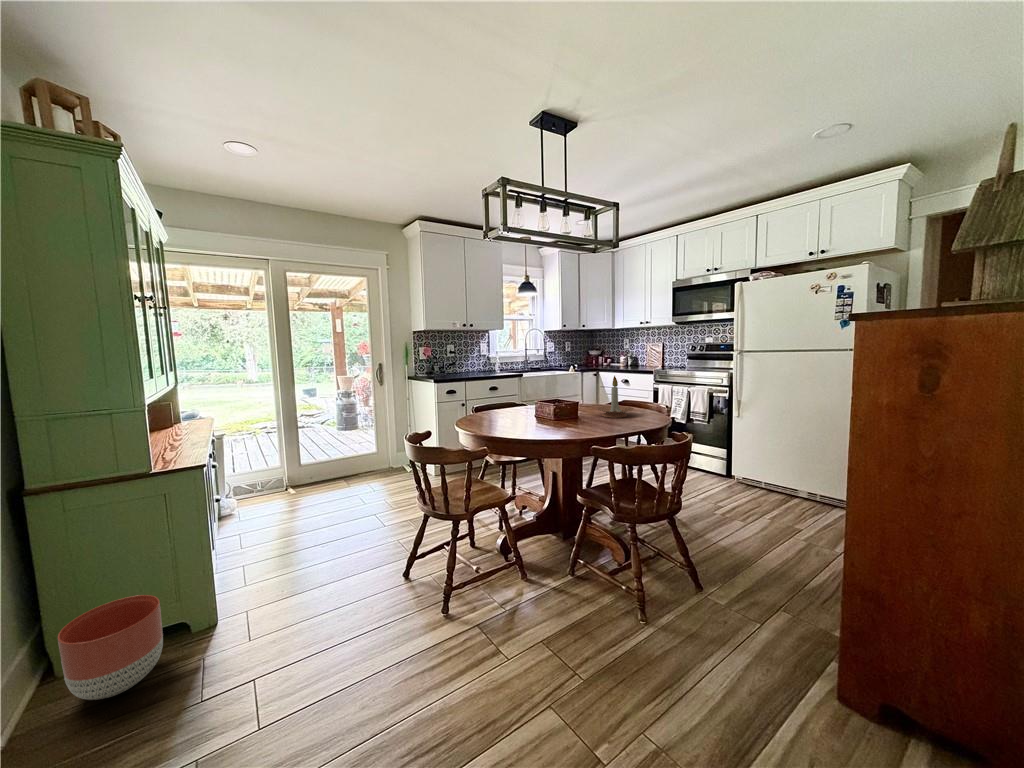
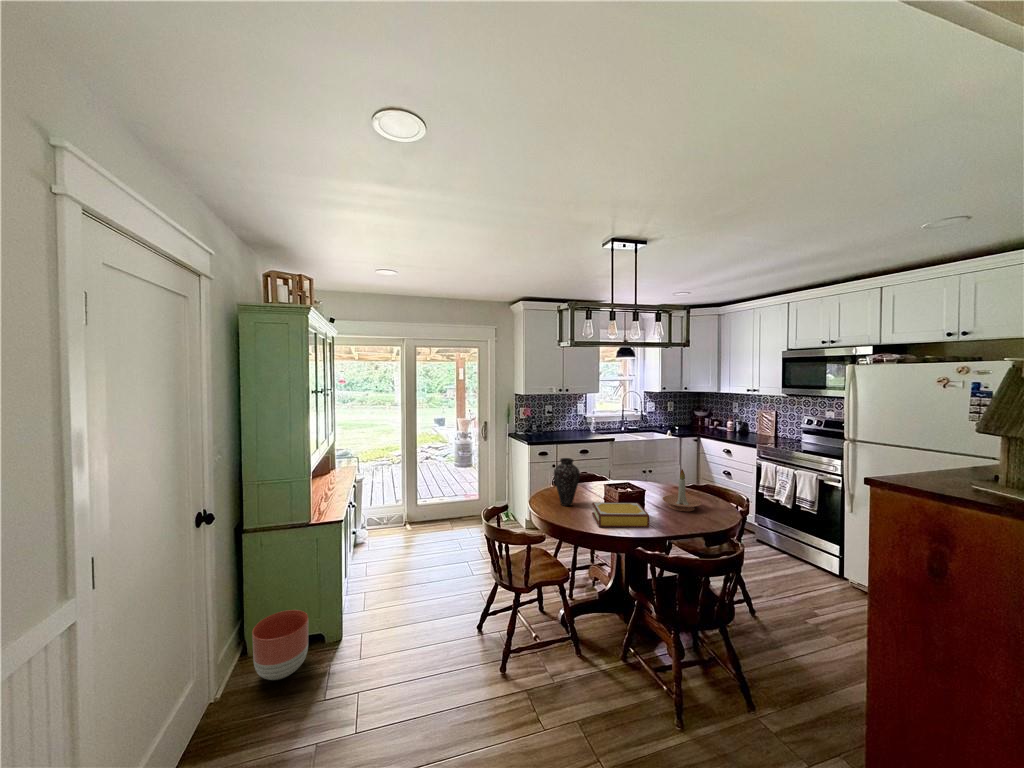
vase: none [483,372,512,425] -> present [554,458,580,506]
book: none [531,411,596,435] -> present [592,503,650,527]

